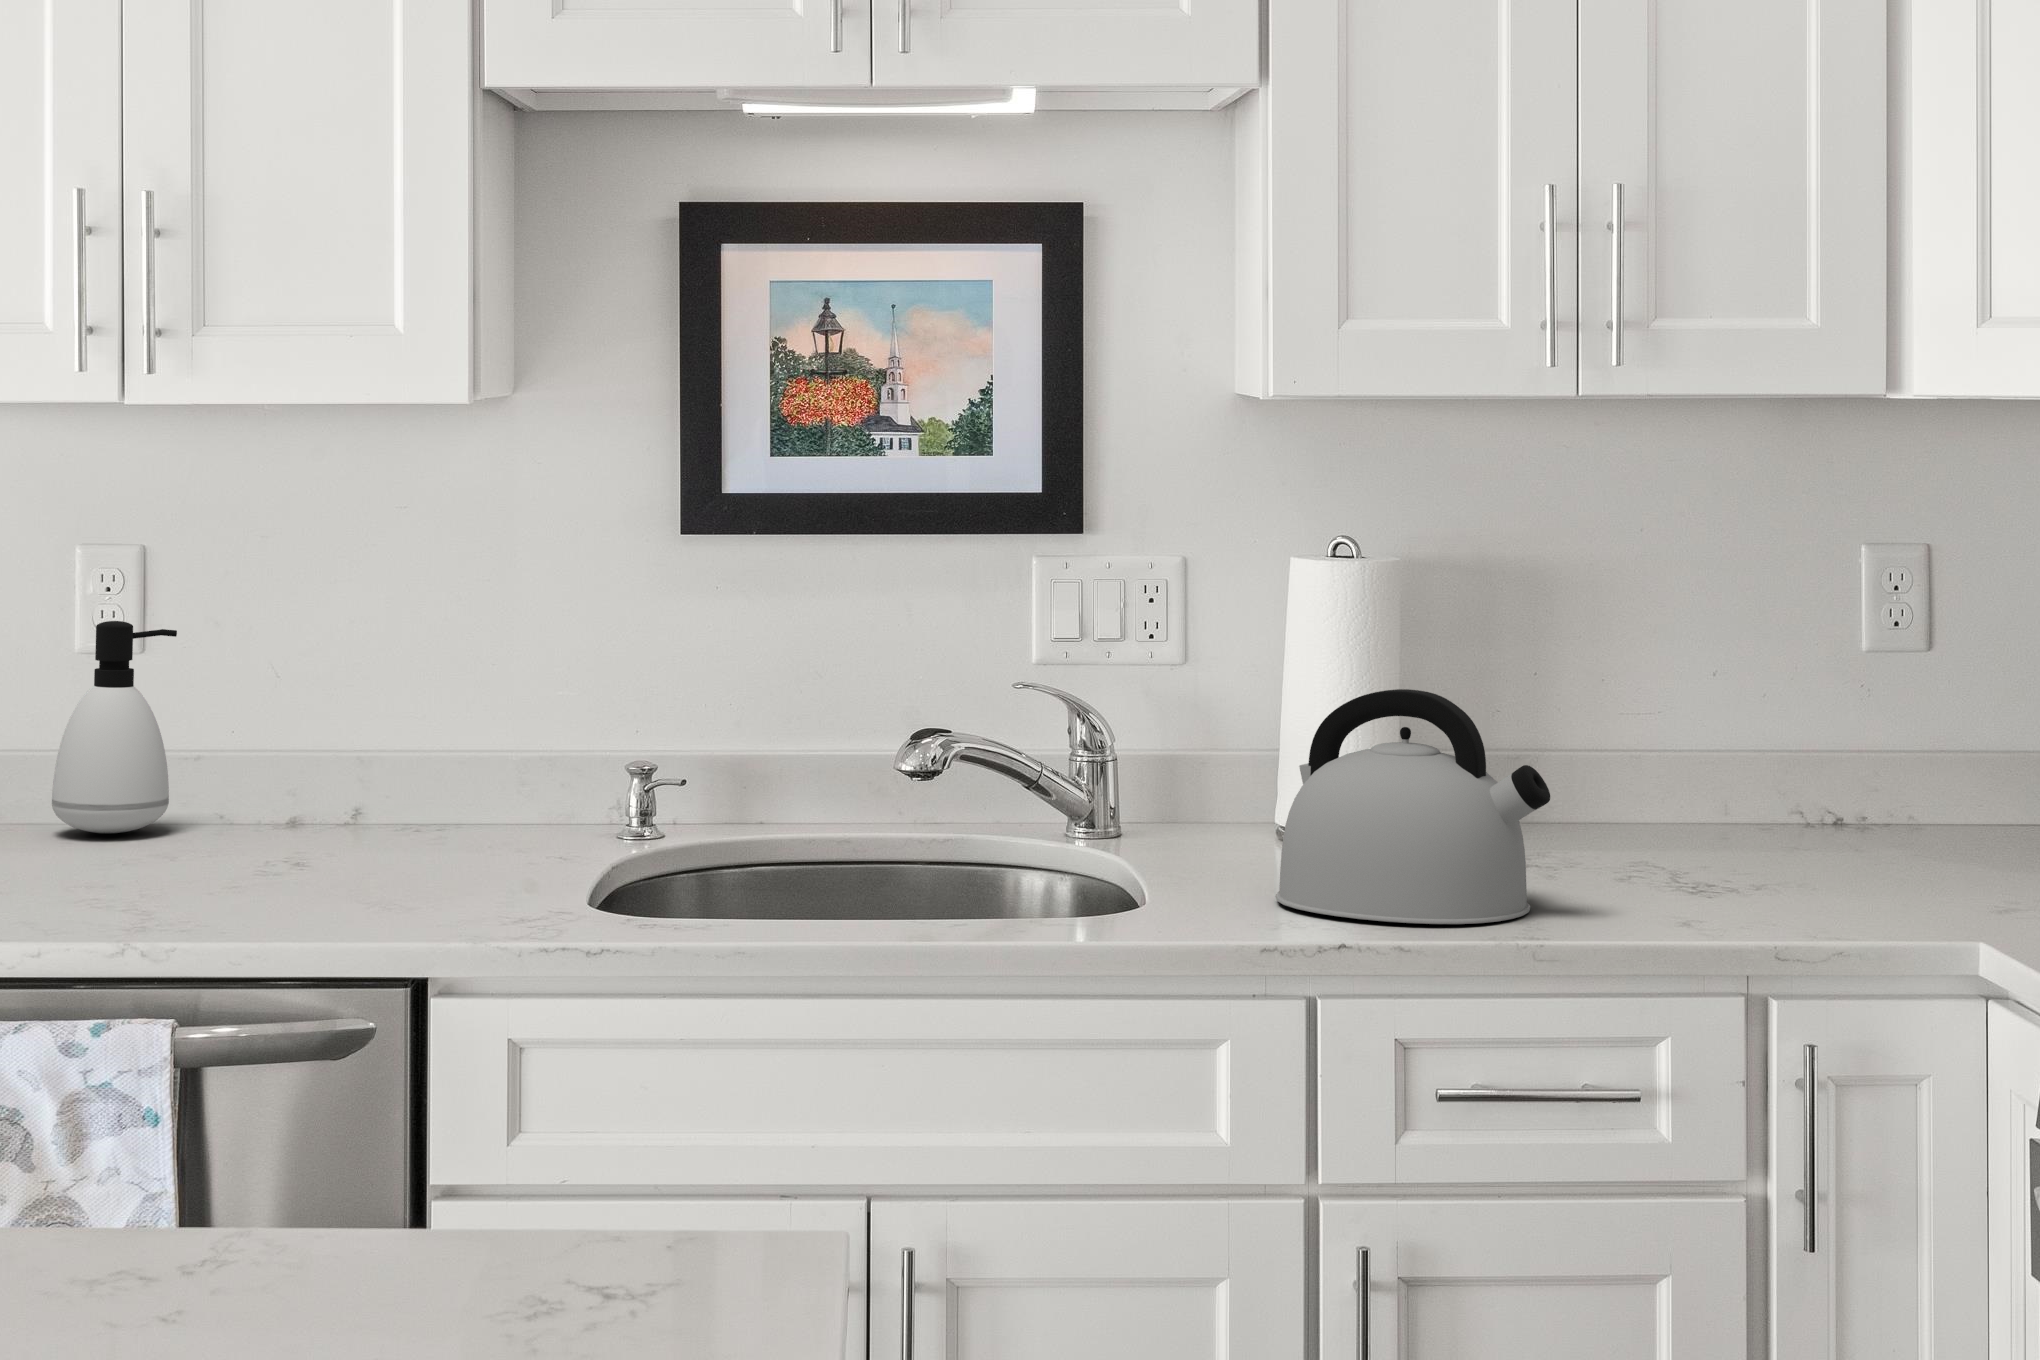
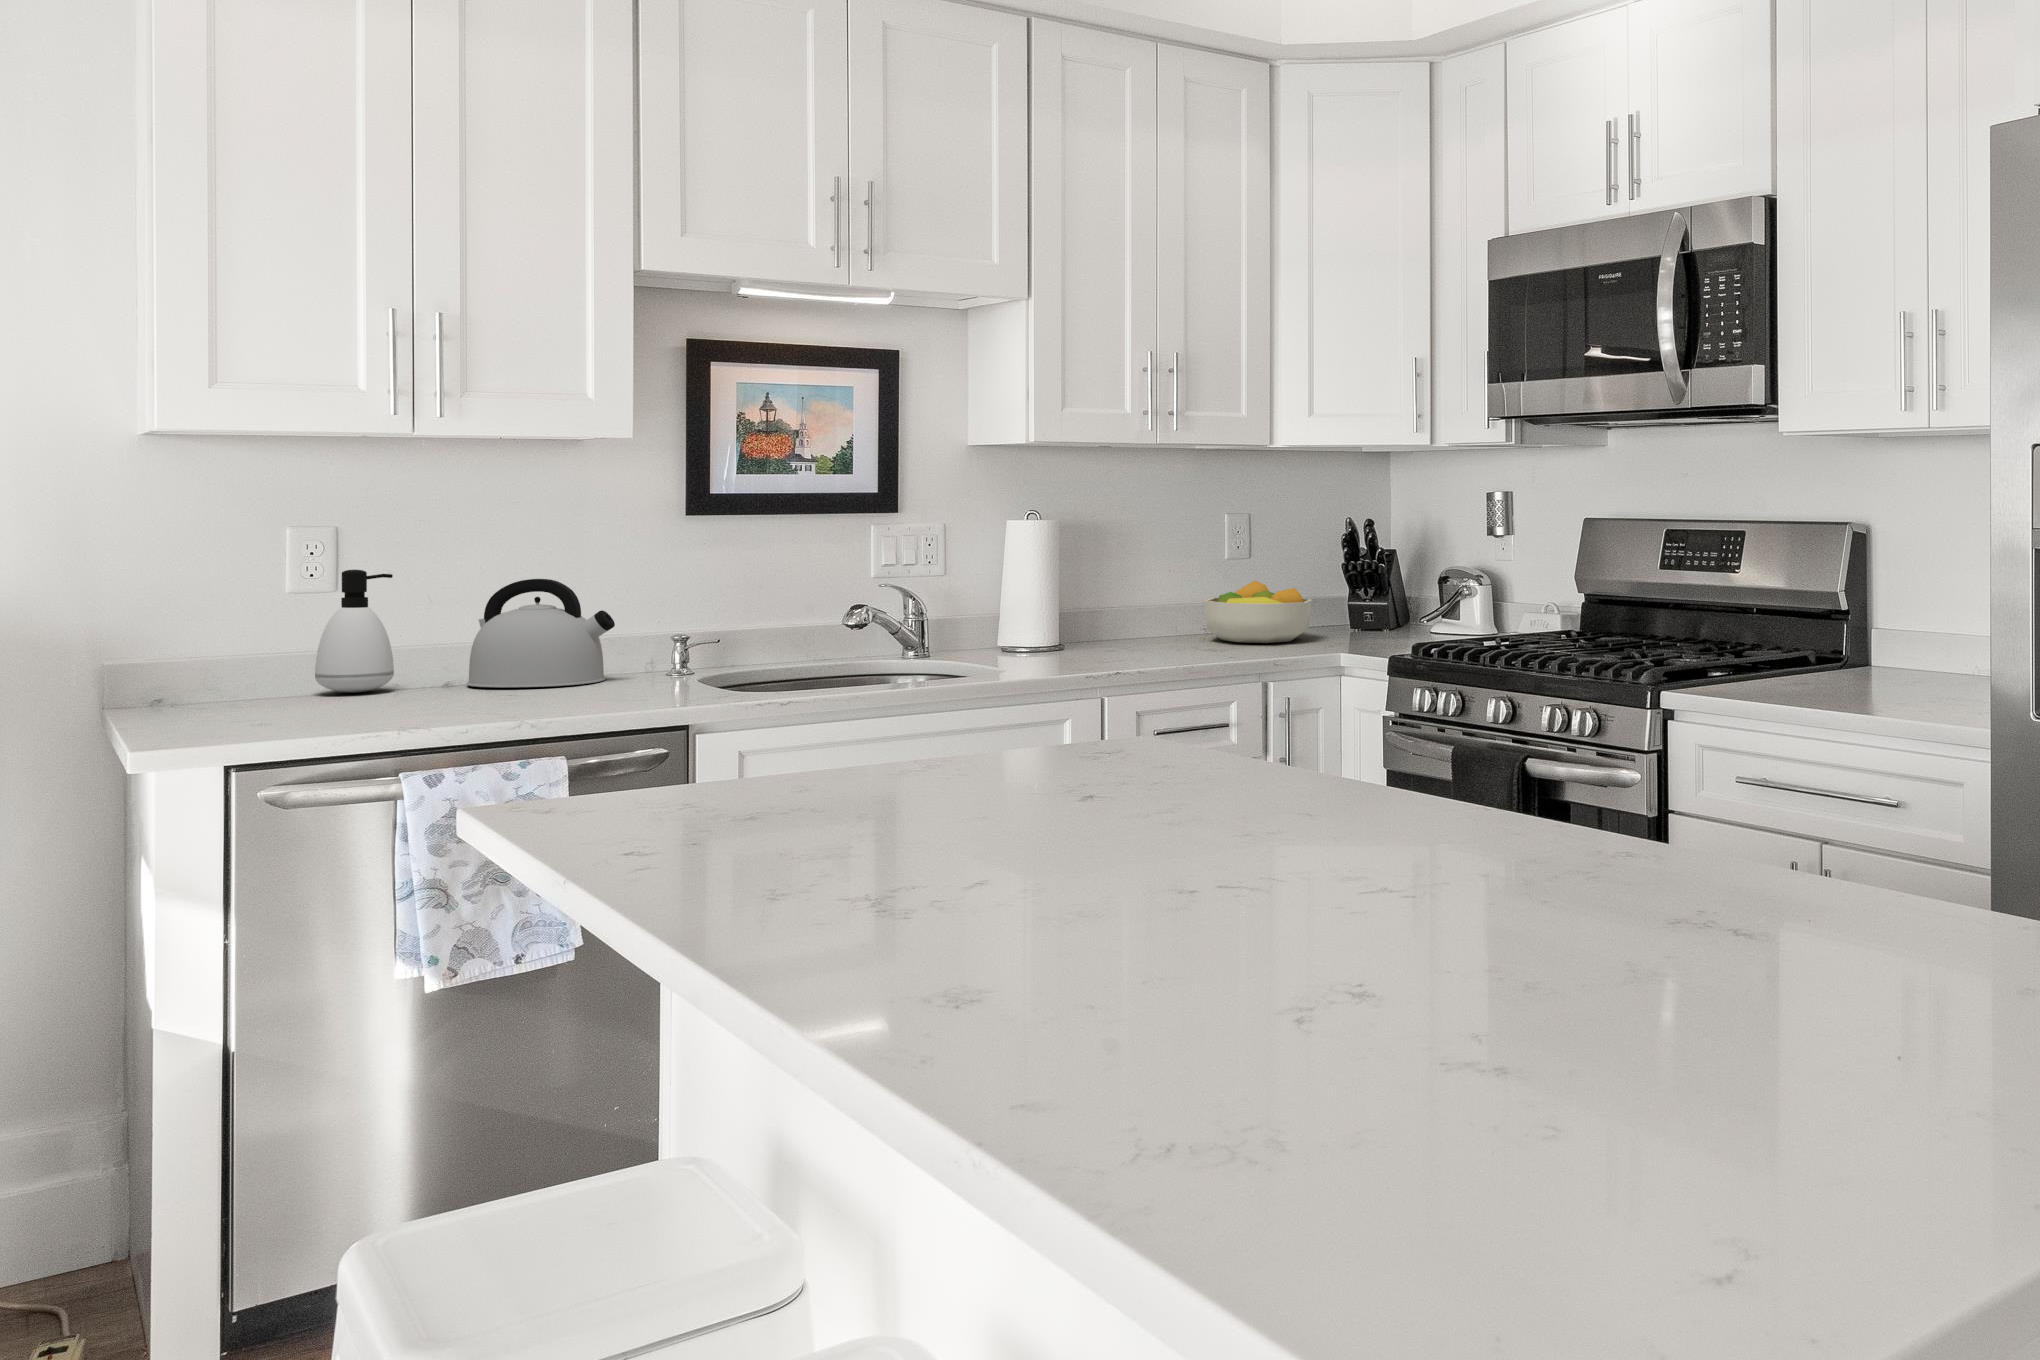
kettle: present [1275,689,1550,924] -> present [467,579,615,687]
fruit bowl: none [1736,713,2006,874] -> present [1204,581,1312,643]

